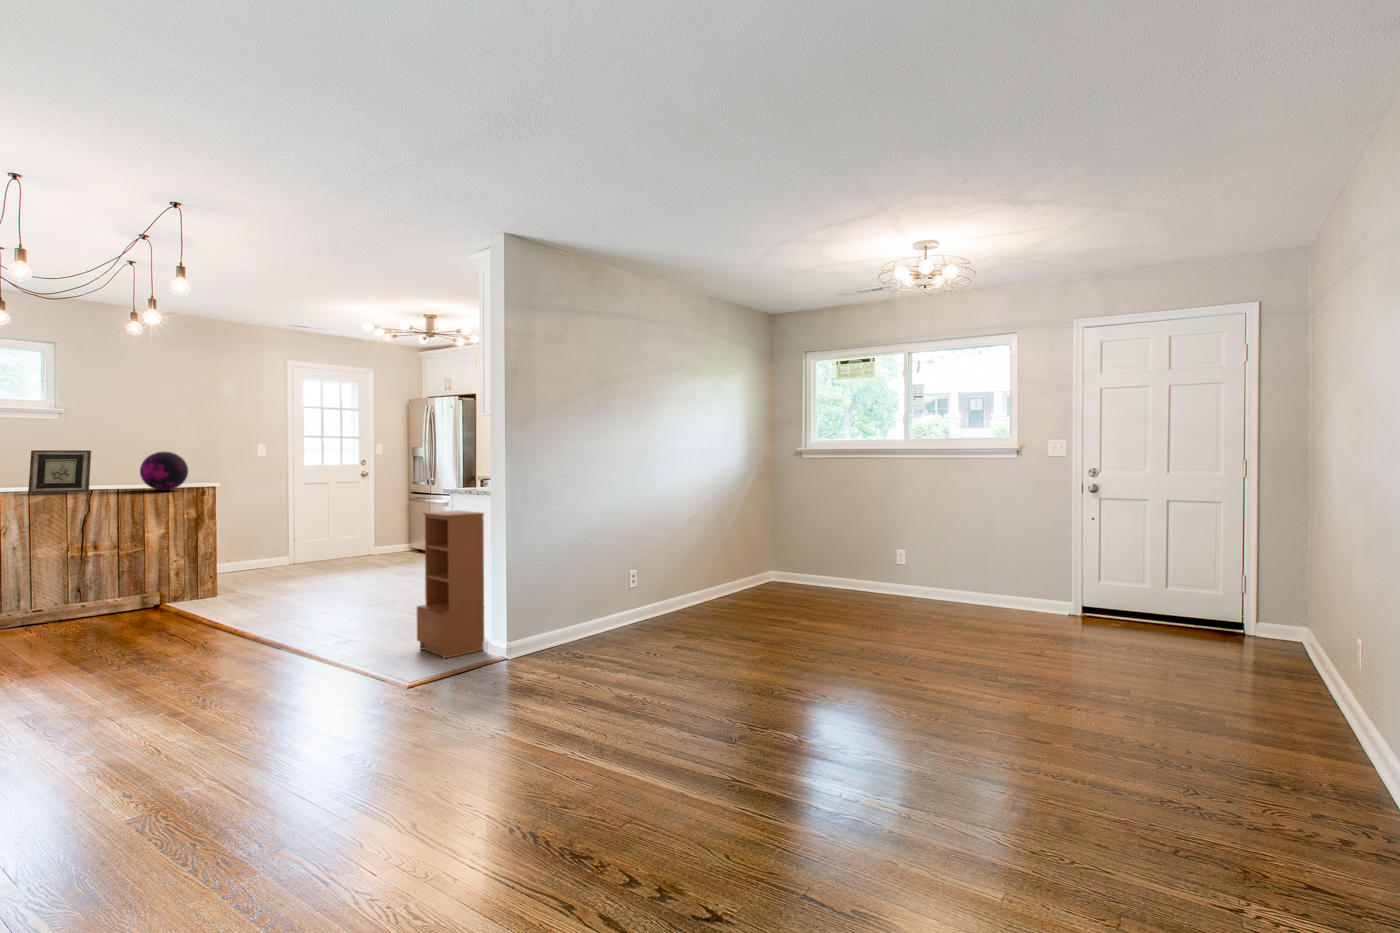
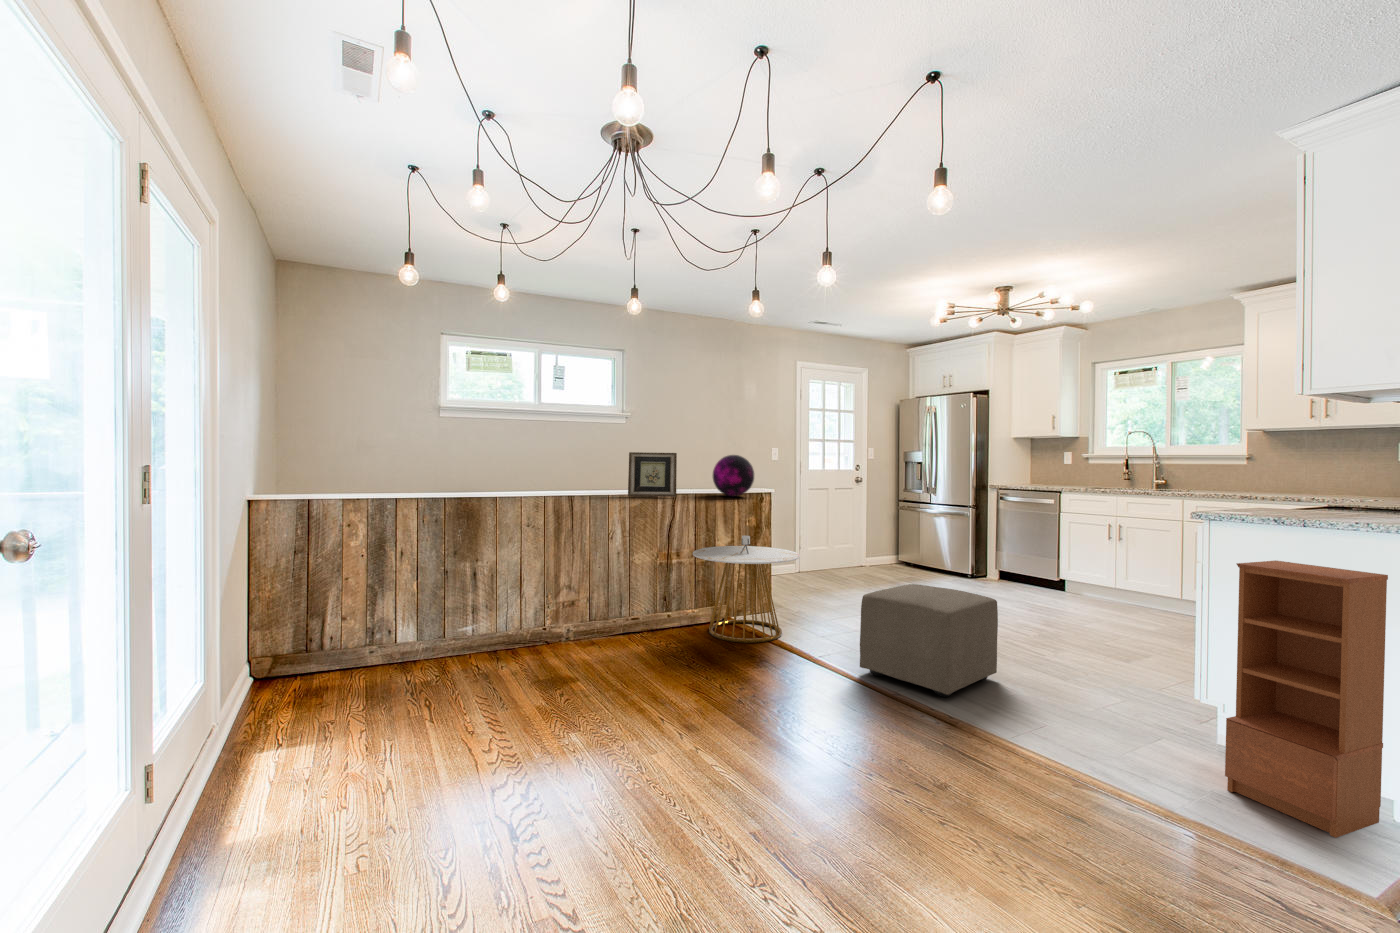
side table: none [103,525,223,619] -> present [693,536,800,643]
ottoman: none [242,553,360,631] -> present [860,584,998,696]

